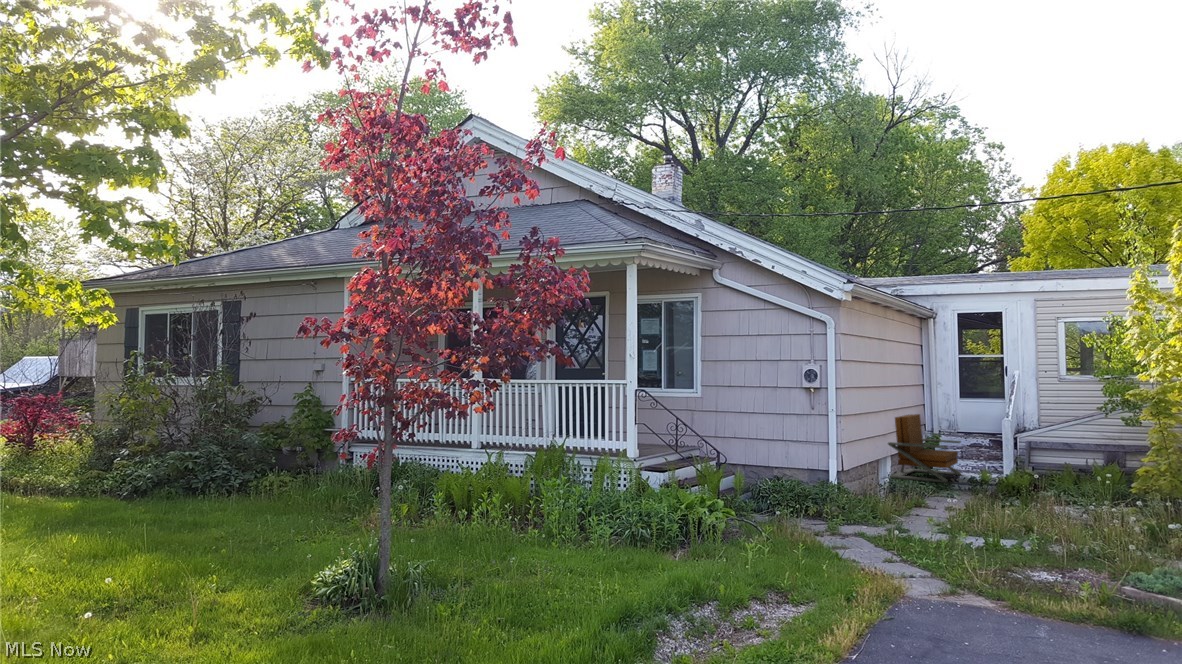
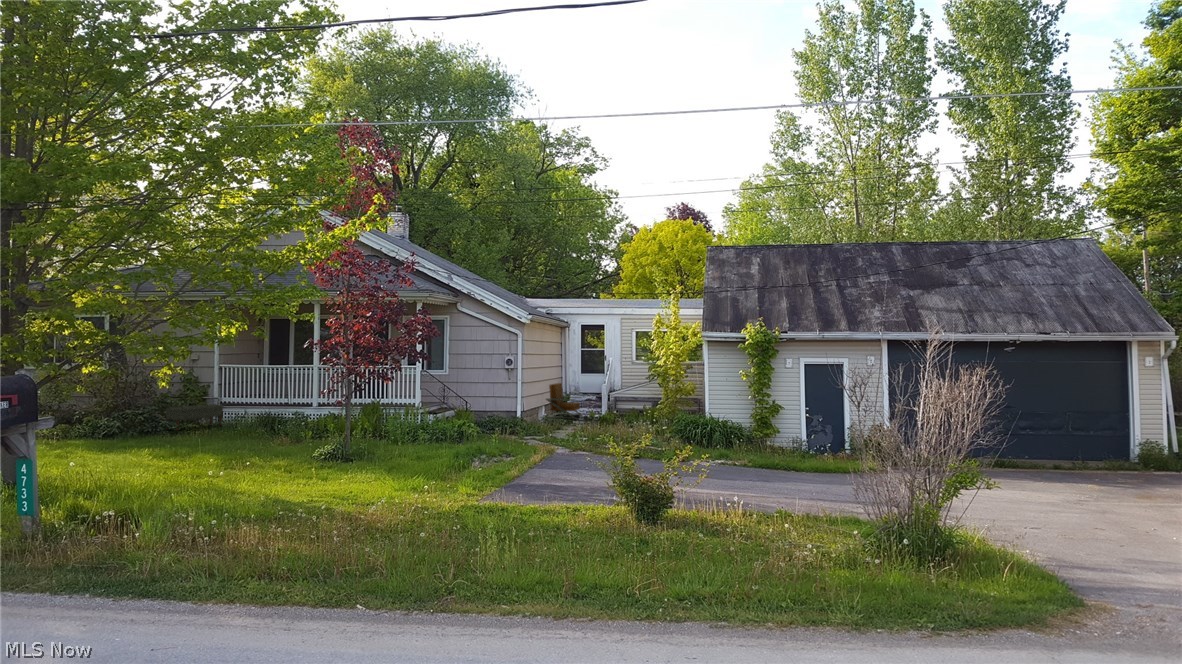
bench: none [285,437,367,477] -> present [166,404,223,431]

